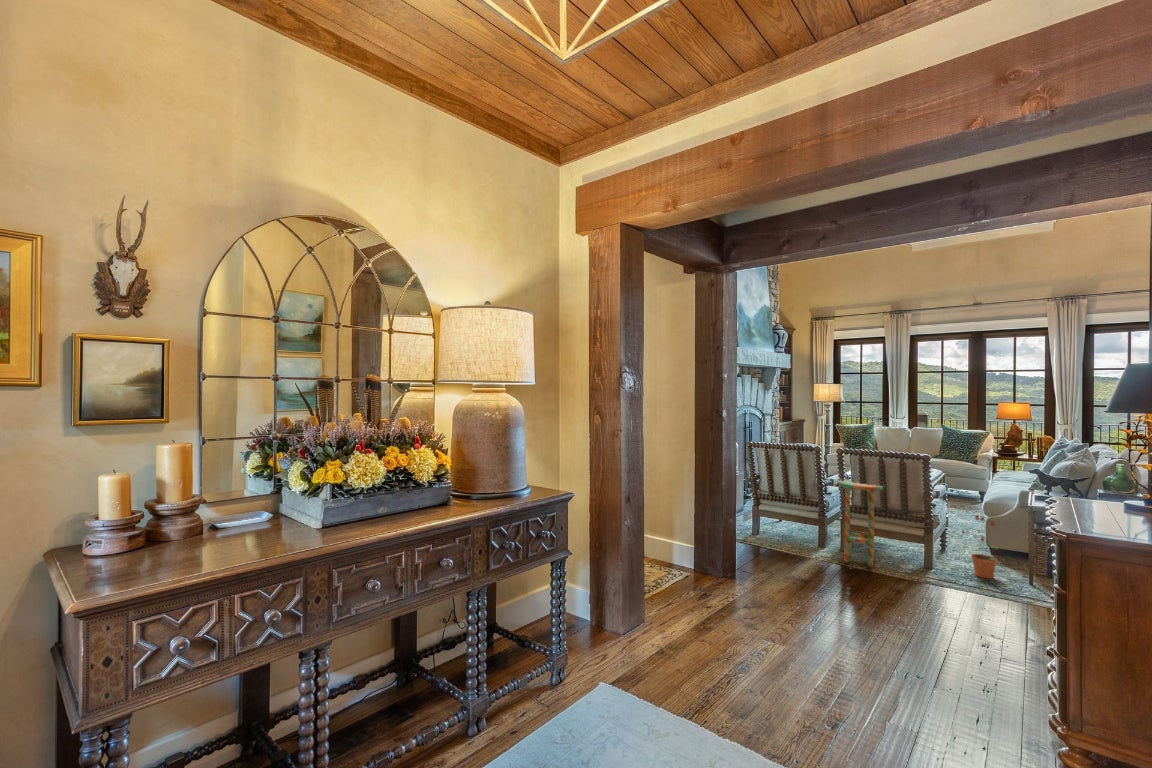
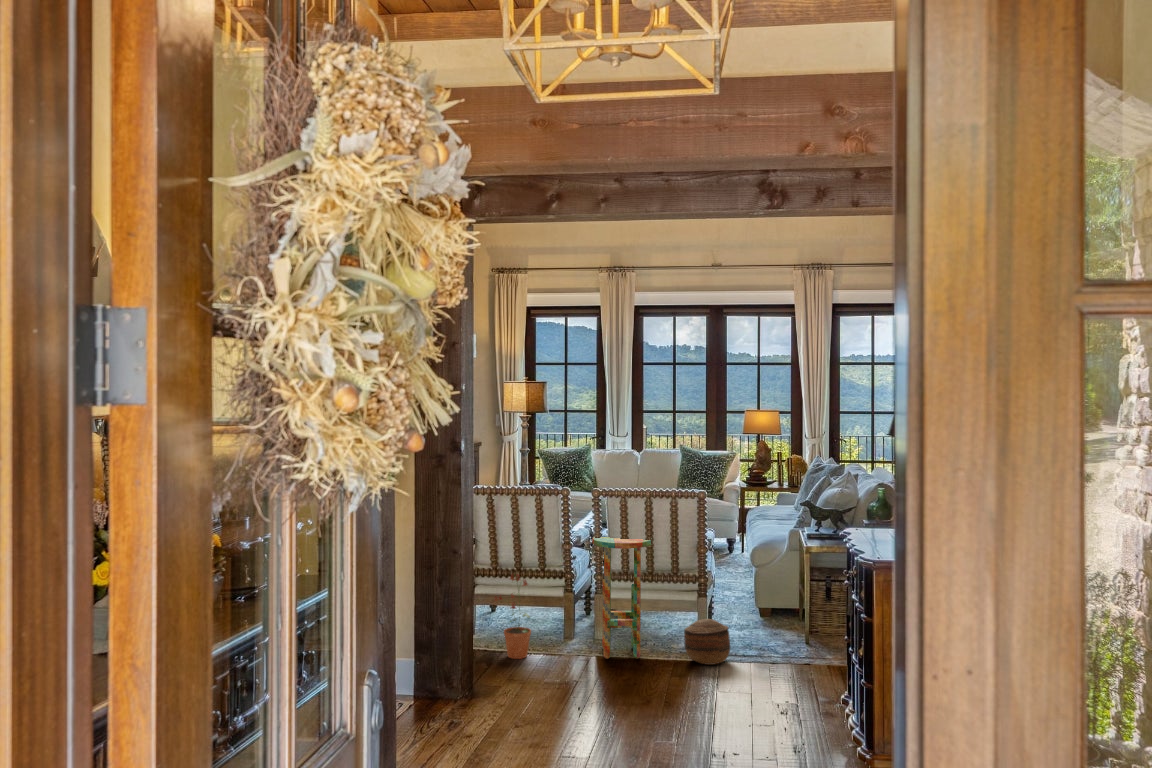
potted plant: present [962,515,997,579] -> present [495,574,531,659]
basket: none [909,548,950,583] -> present [684,619,730,665]

